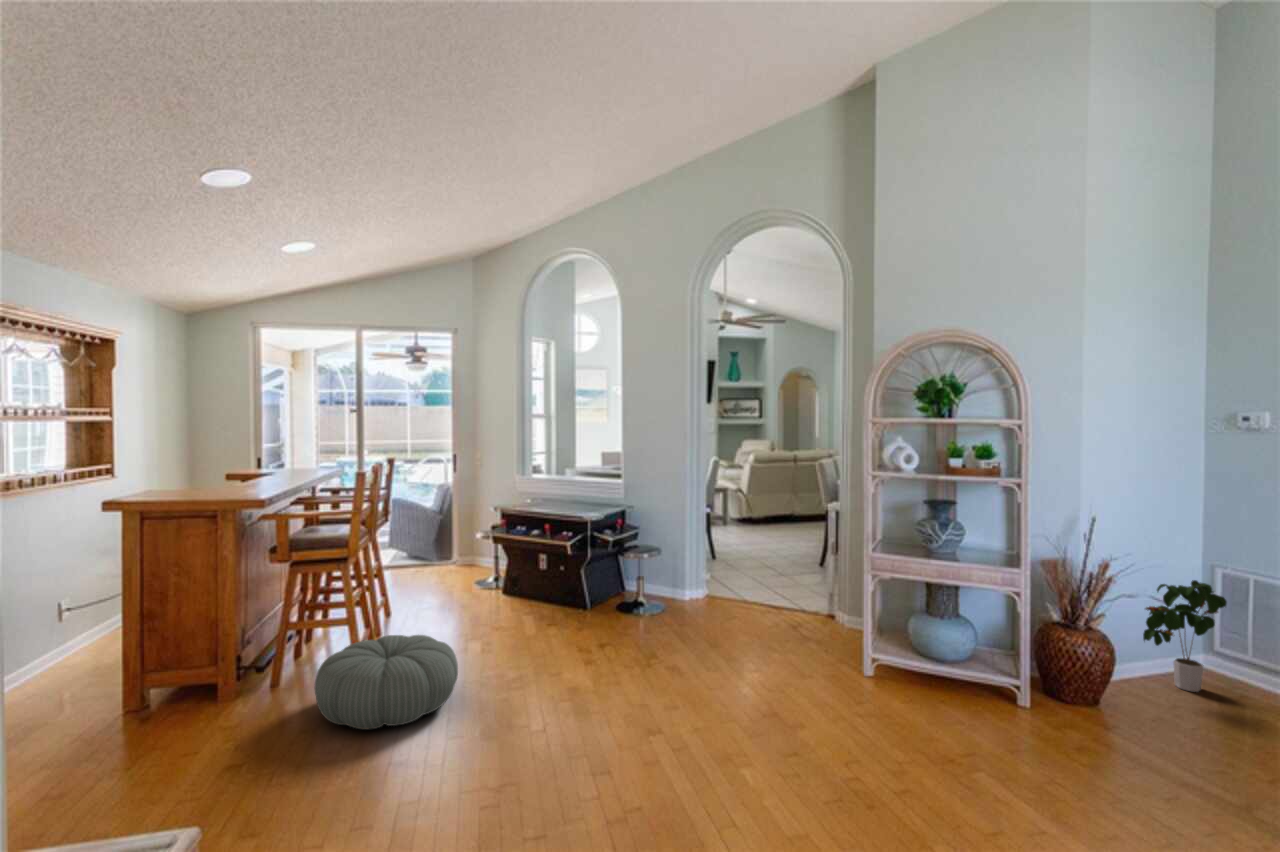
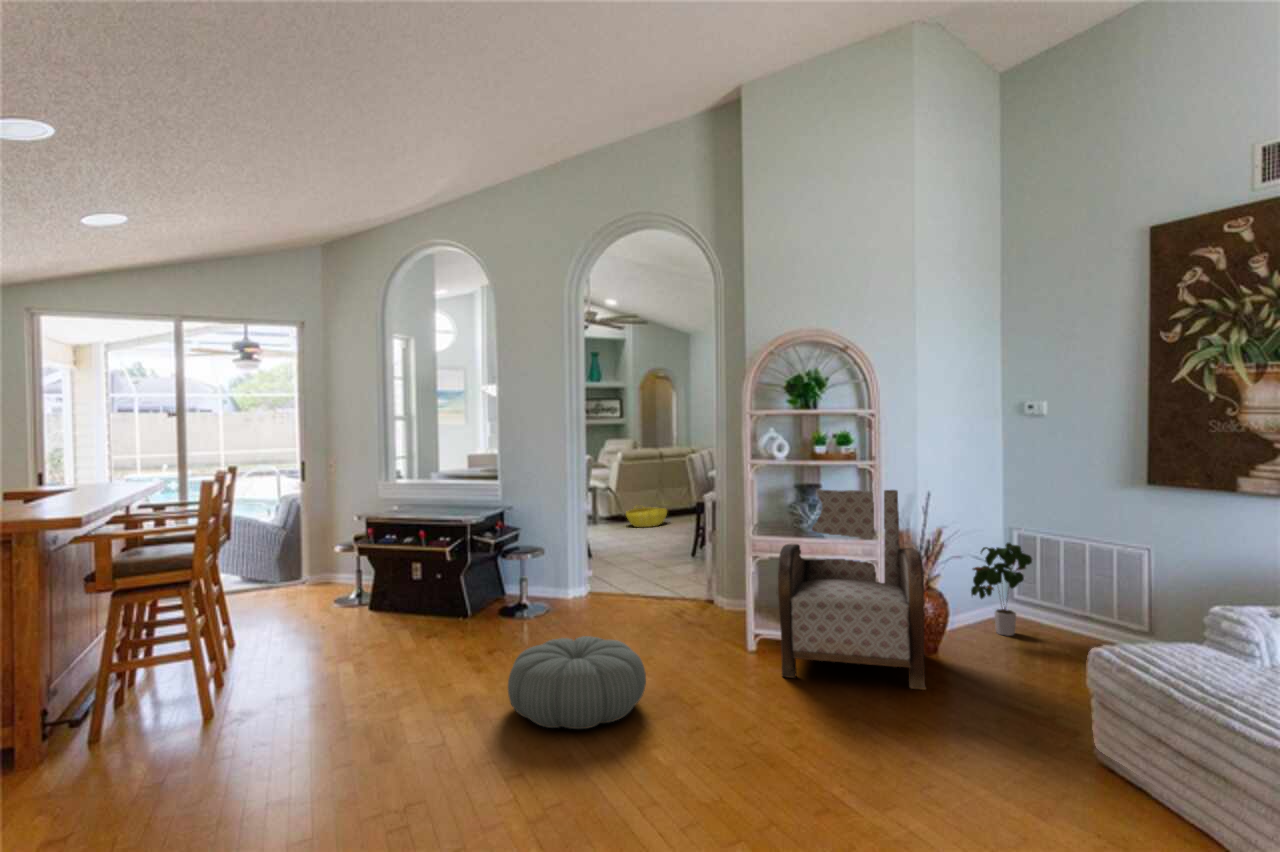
armchair: none [900,505,1084,756] -> present [778,489,926,690]
basket: none [756,506,798,528] -> present [626,507,667,527]
pouf: present [315,635,458,730] -> present [508,636,646,729]

